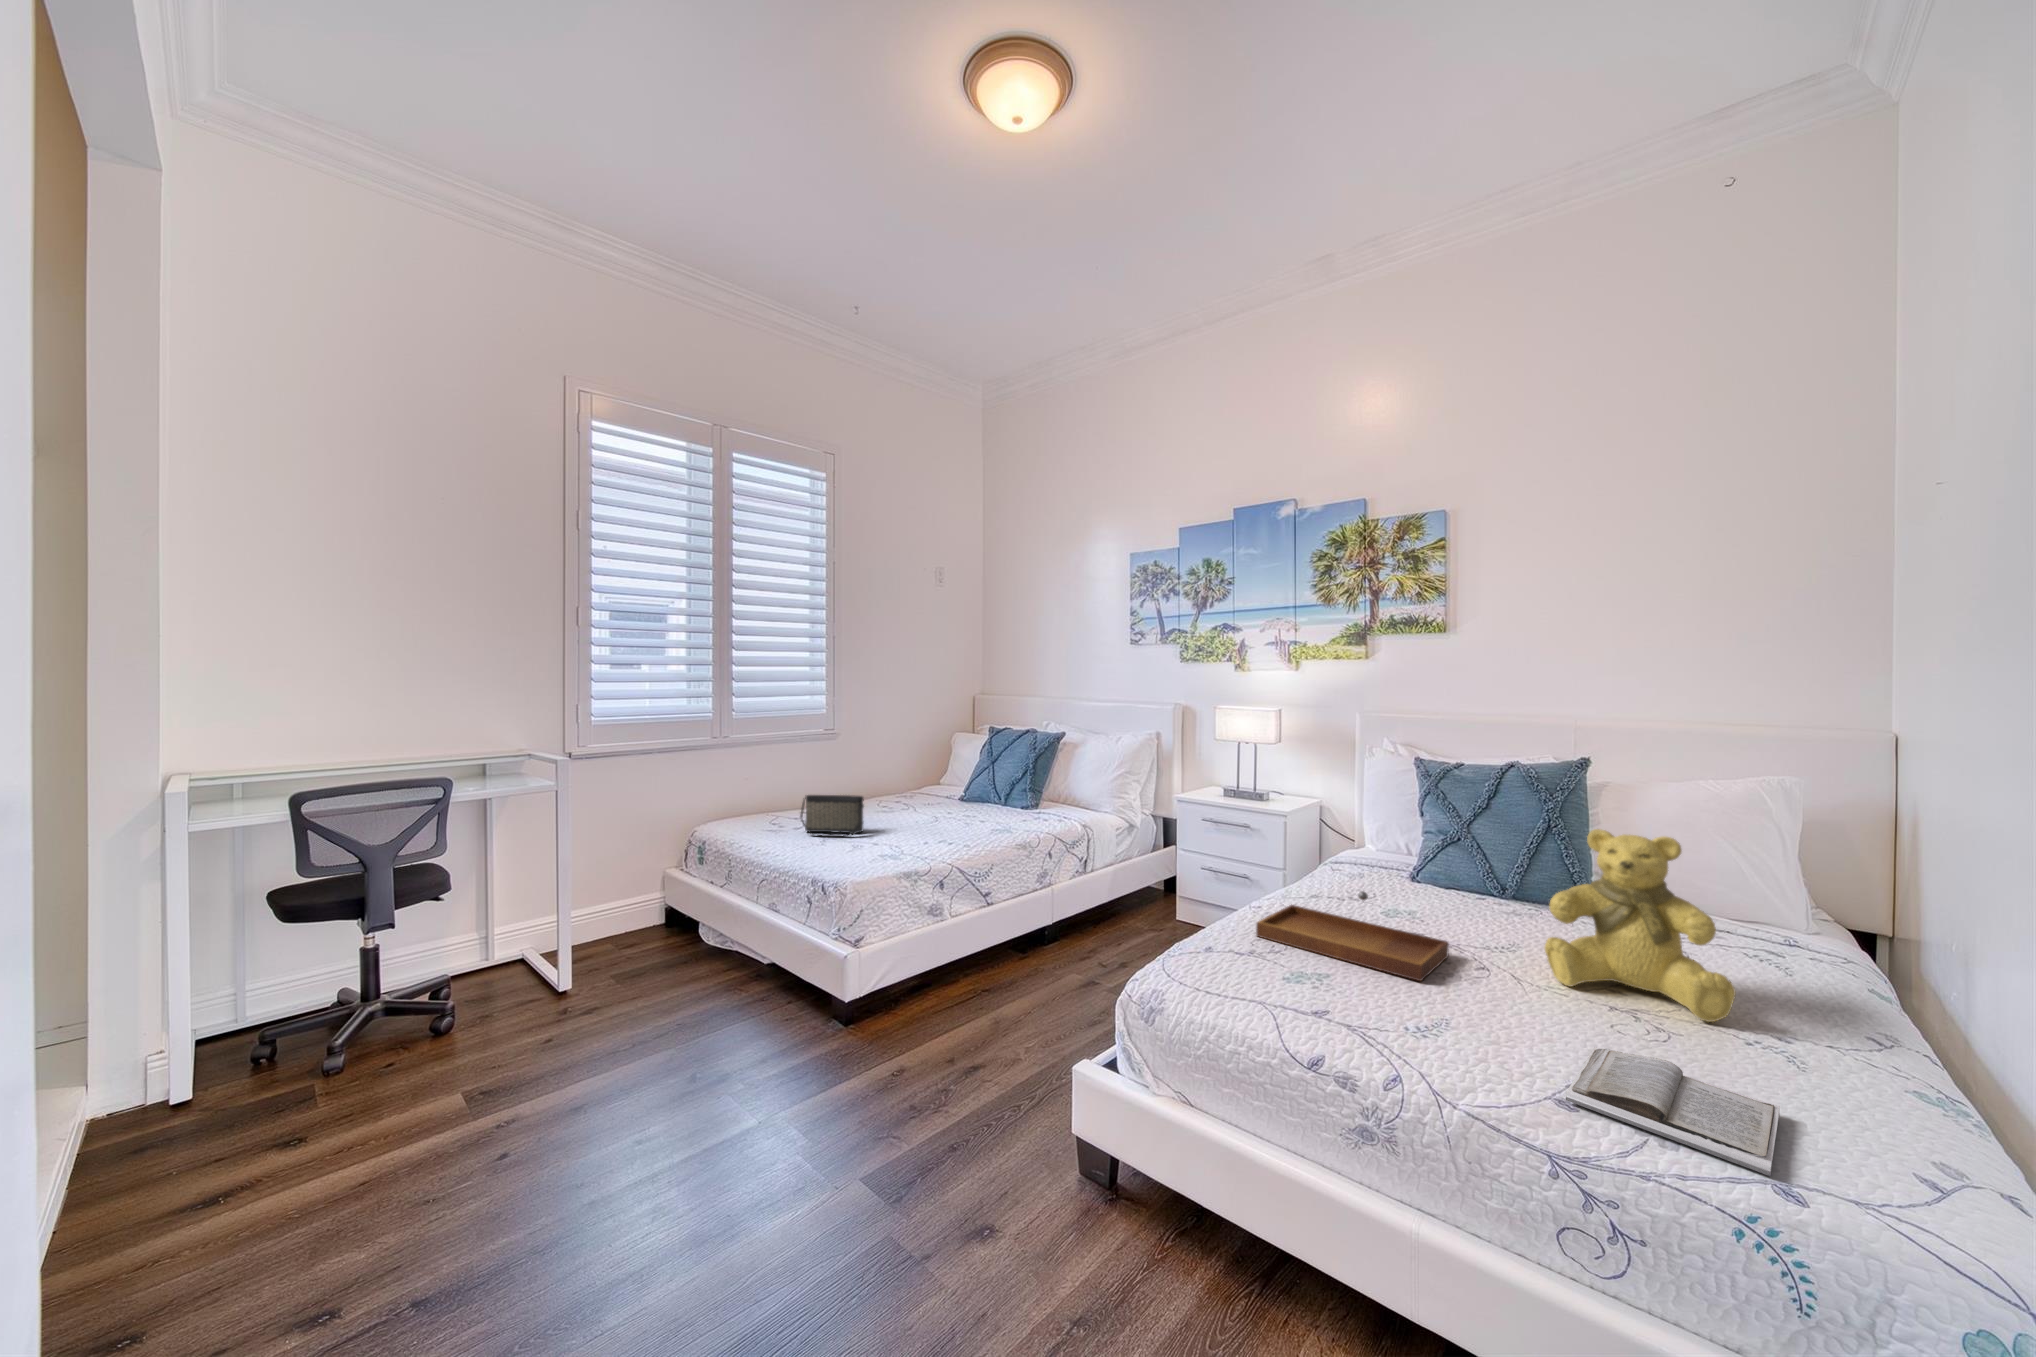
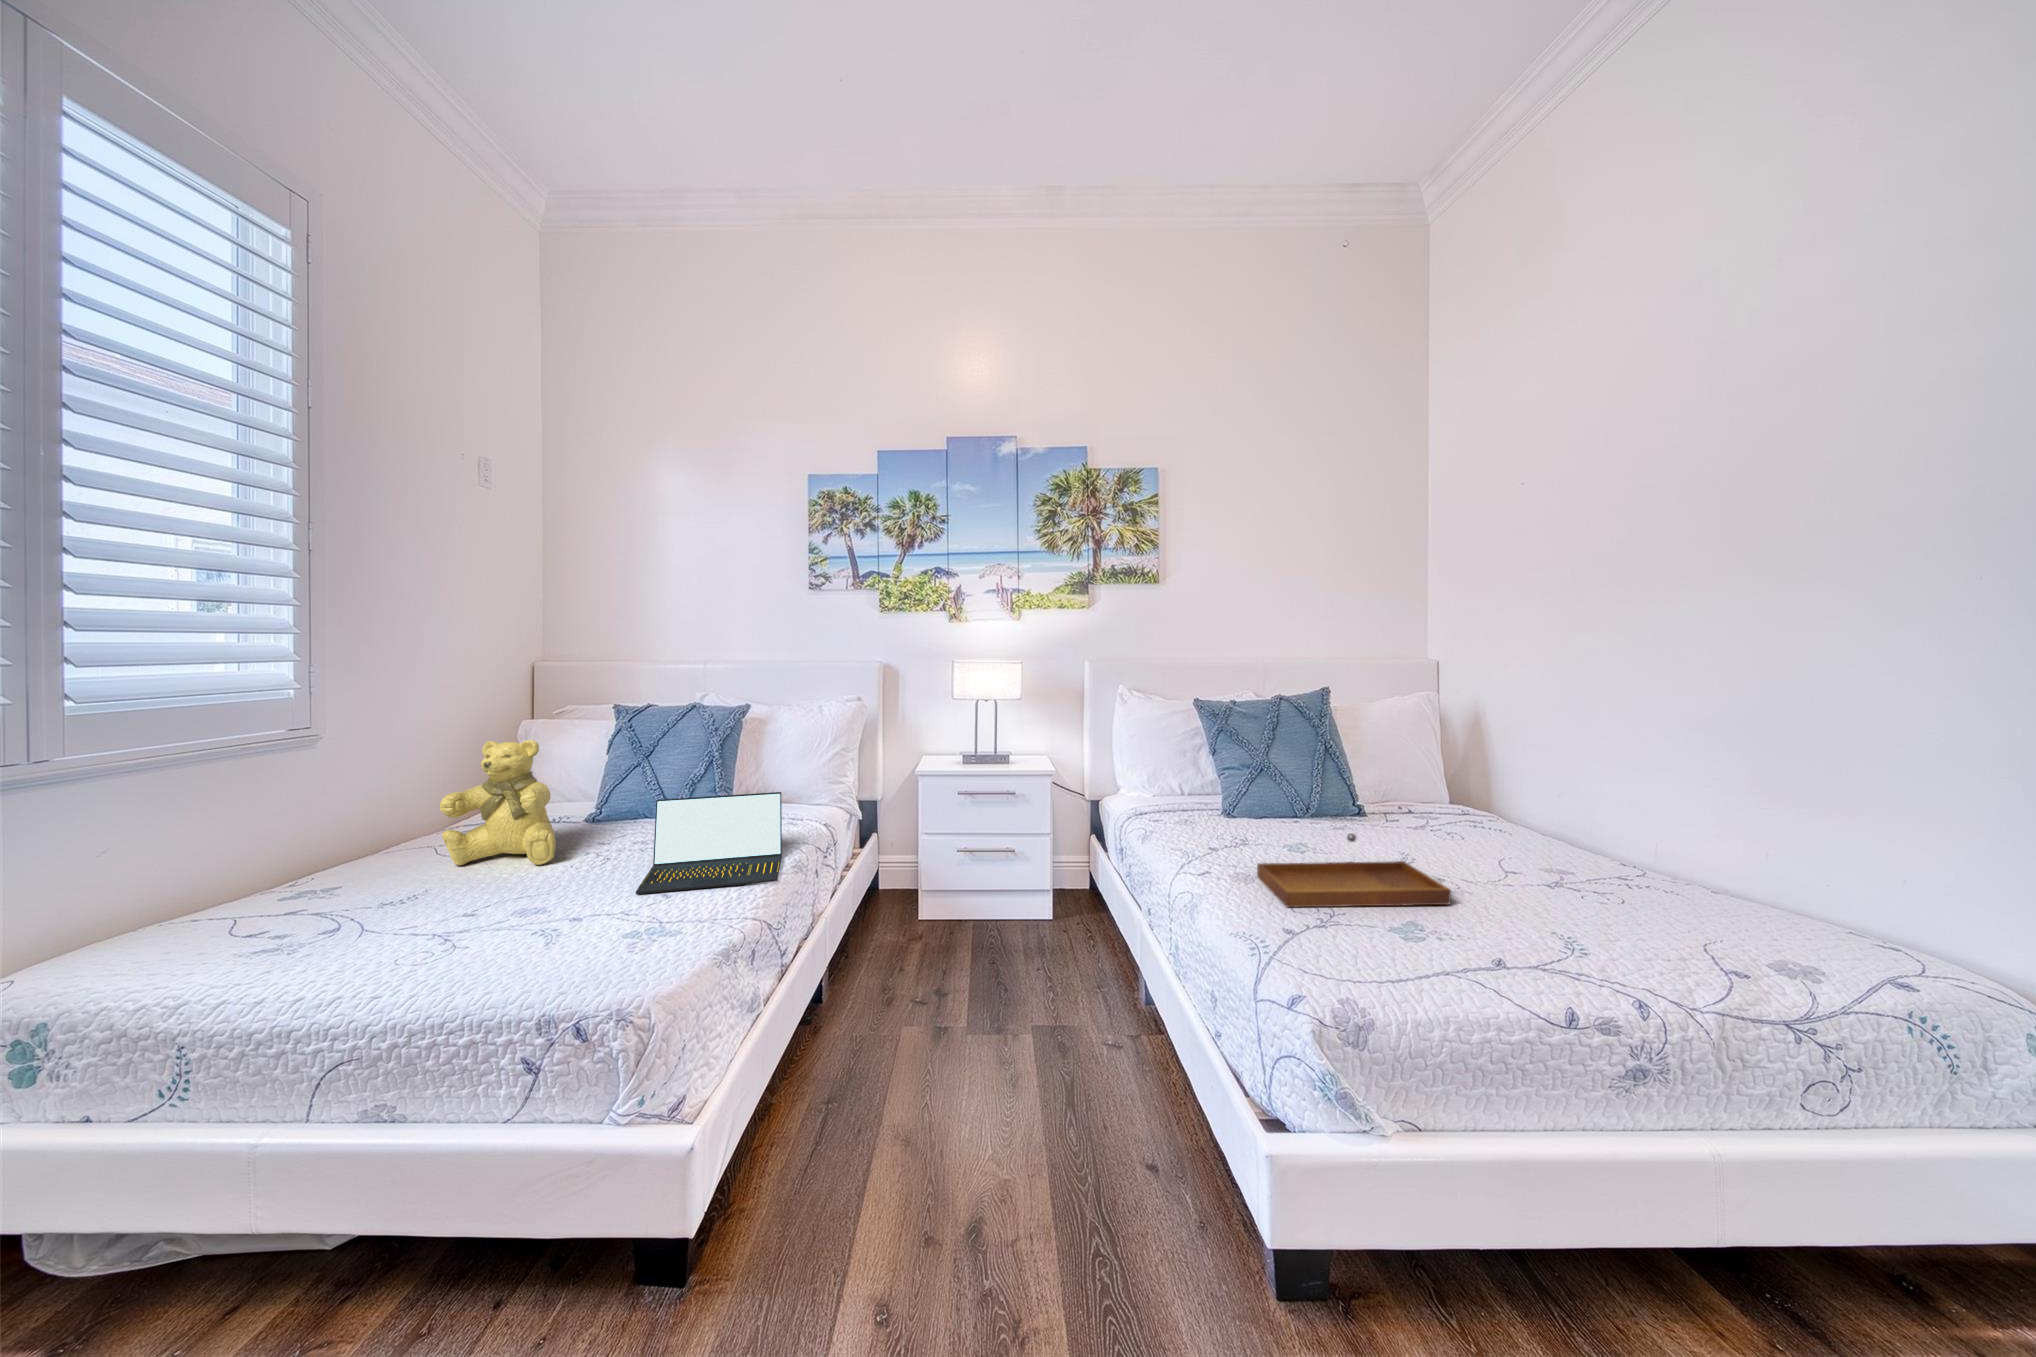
laptop: none [926,781,1028,841] -> present [636,792,782,894]
handbag: present [800,795,864,837] -> none [359,862,529,965]
teddy bear: present [1545,829,1736,1022] -> present [440,740,556,865]
book: present [1566,1047,1780,1176] -> none [1623,911,1832,971]

